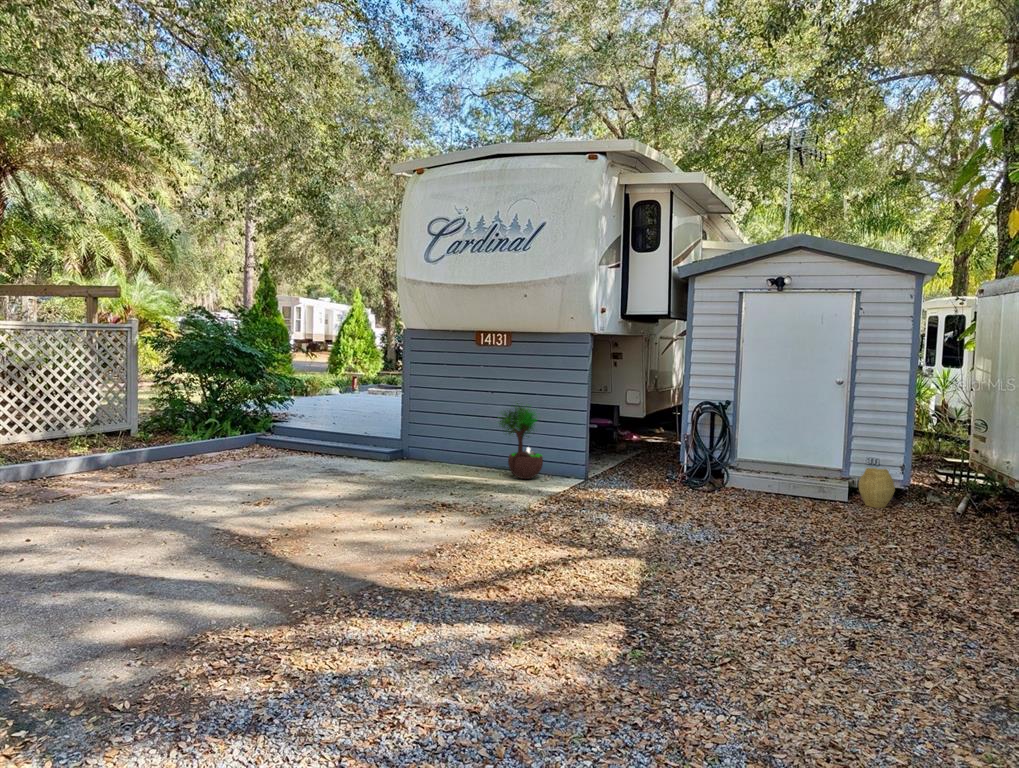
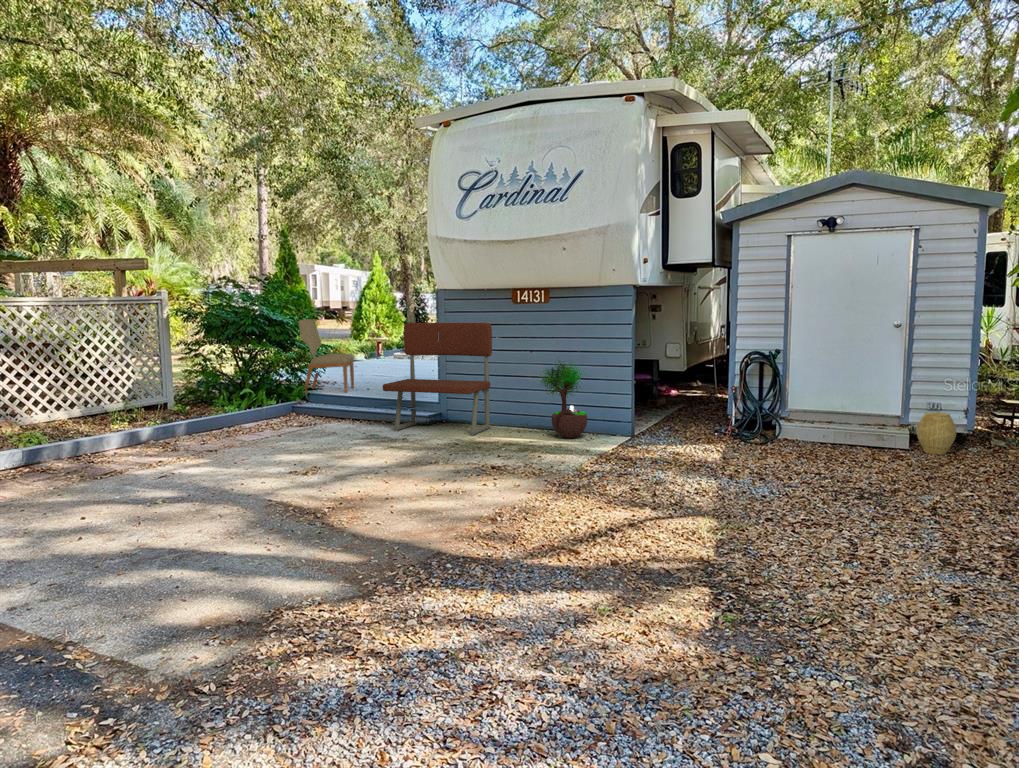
chair: none [267,352,321,426] -> present [299,319,354,393]
bench: none [344,360,454,473] -> present [383,323,492,435]

